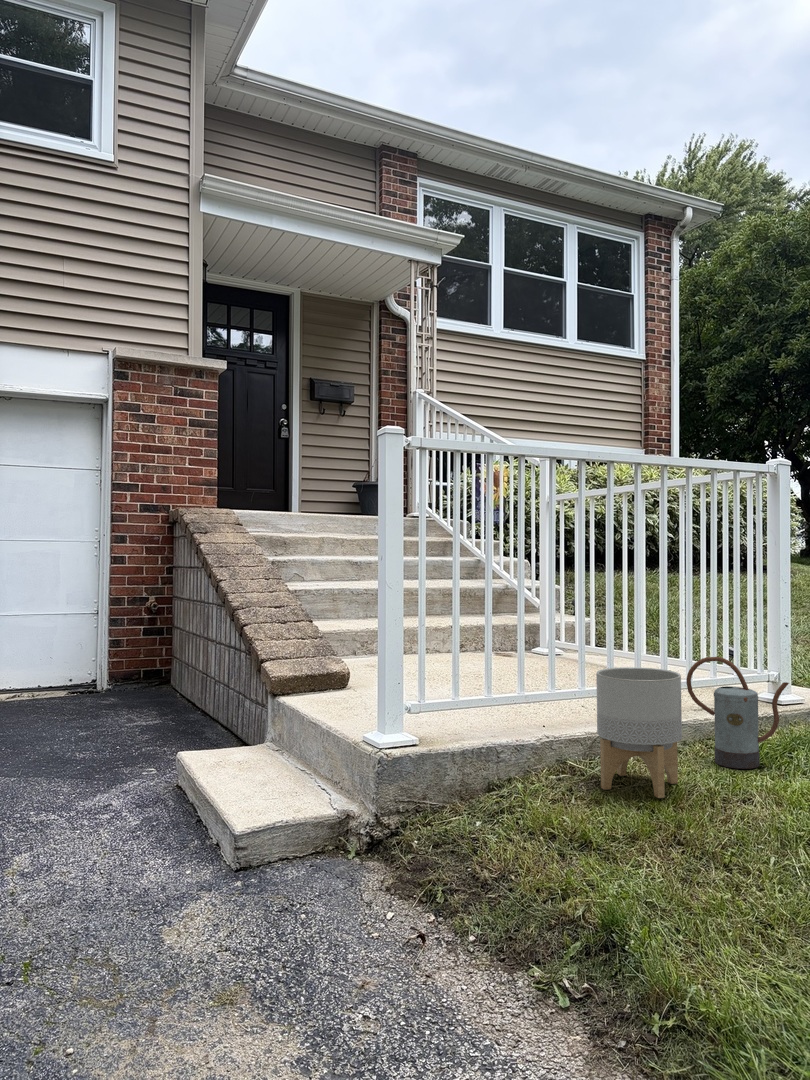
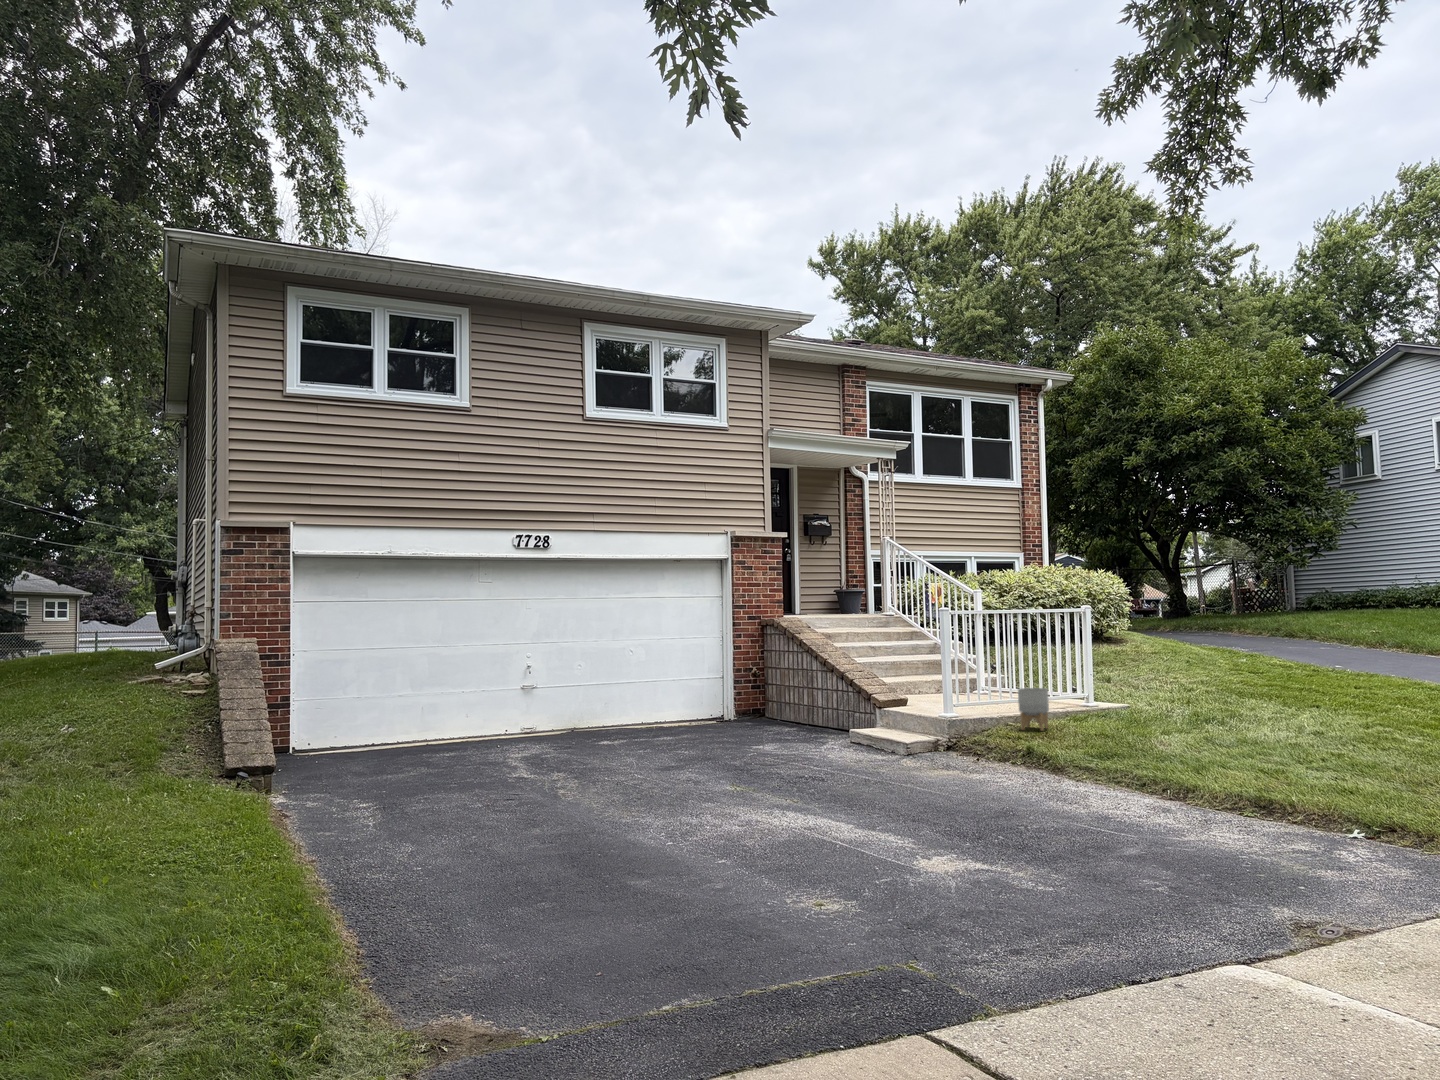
watering can: present [686,657,789,769] -> none [1051,684,1088,725]

